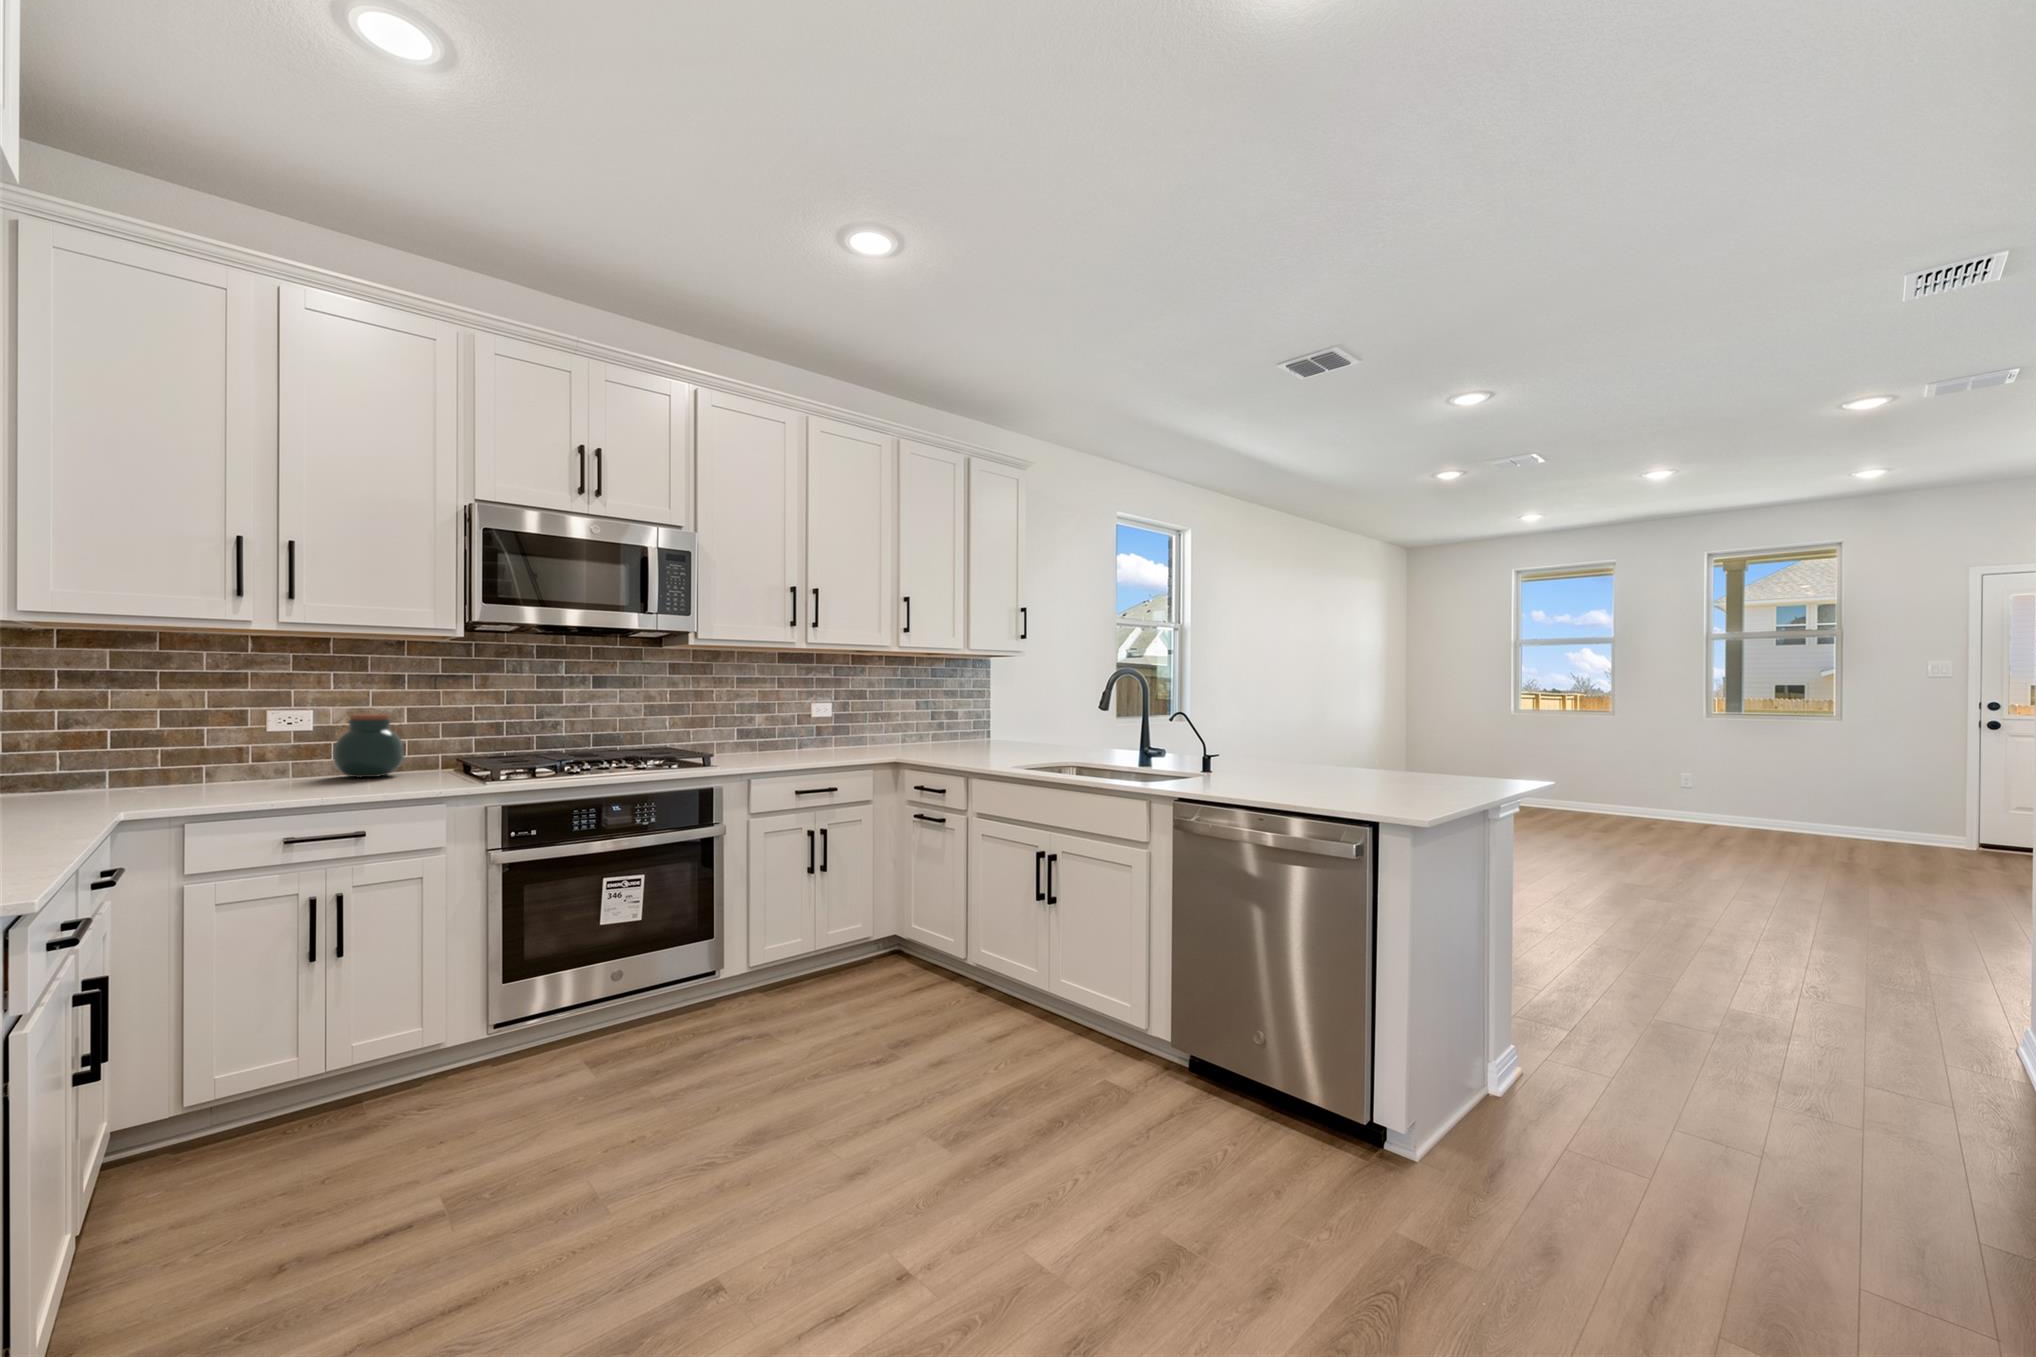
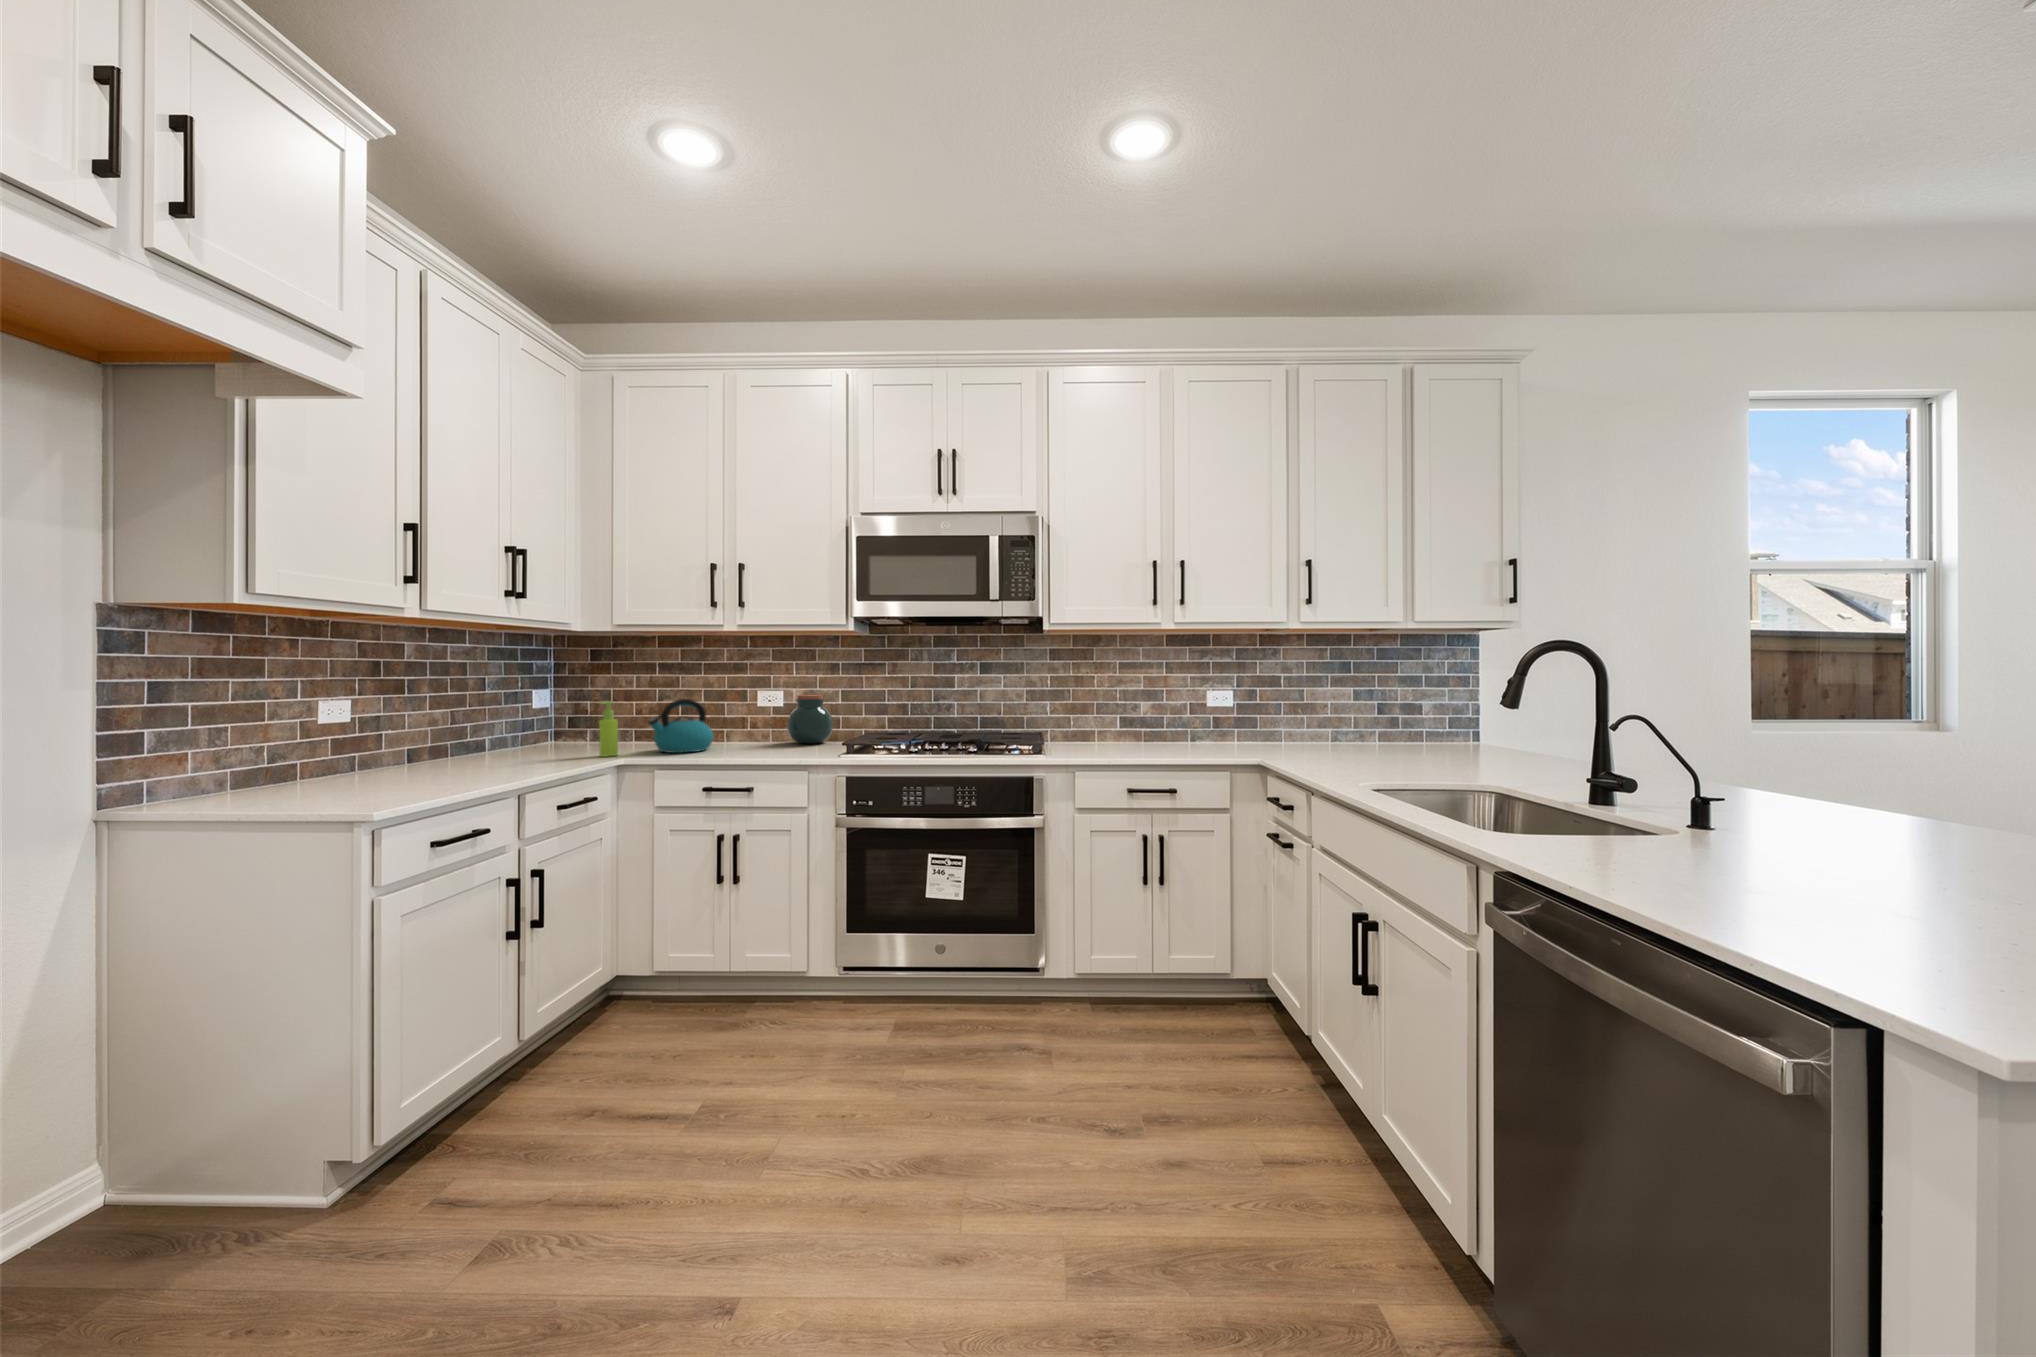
kettle: none [142,722,250,800] -> present [649,699,714,753]
soap dispenser: none [65,728,102,813] -> present [599,701,618,757]

